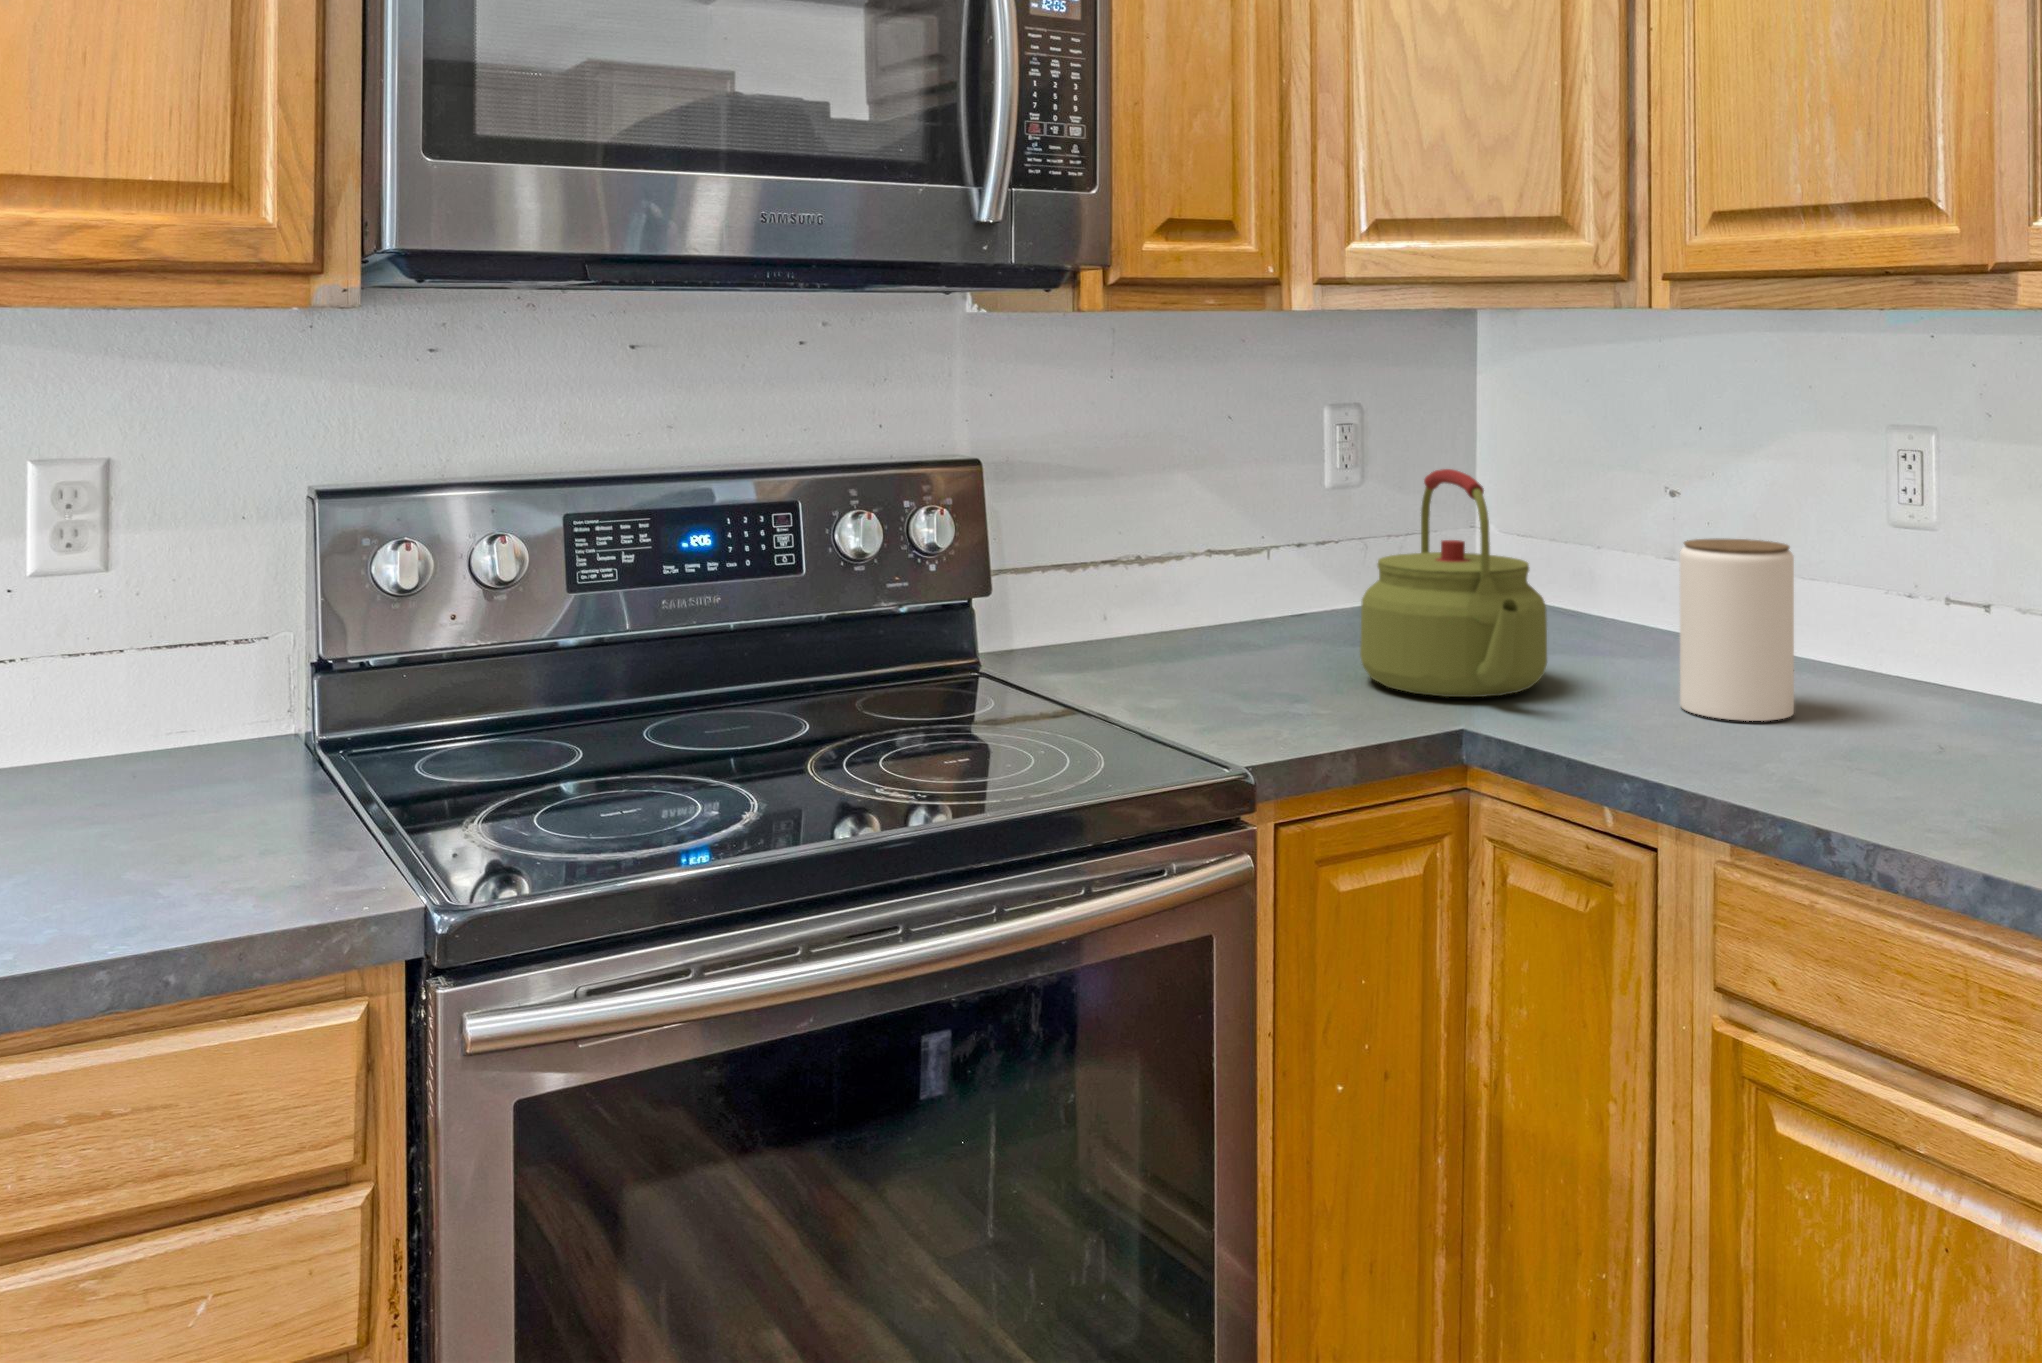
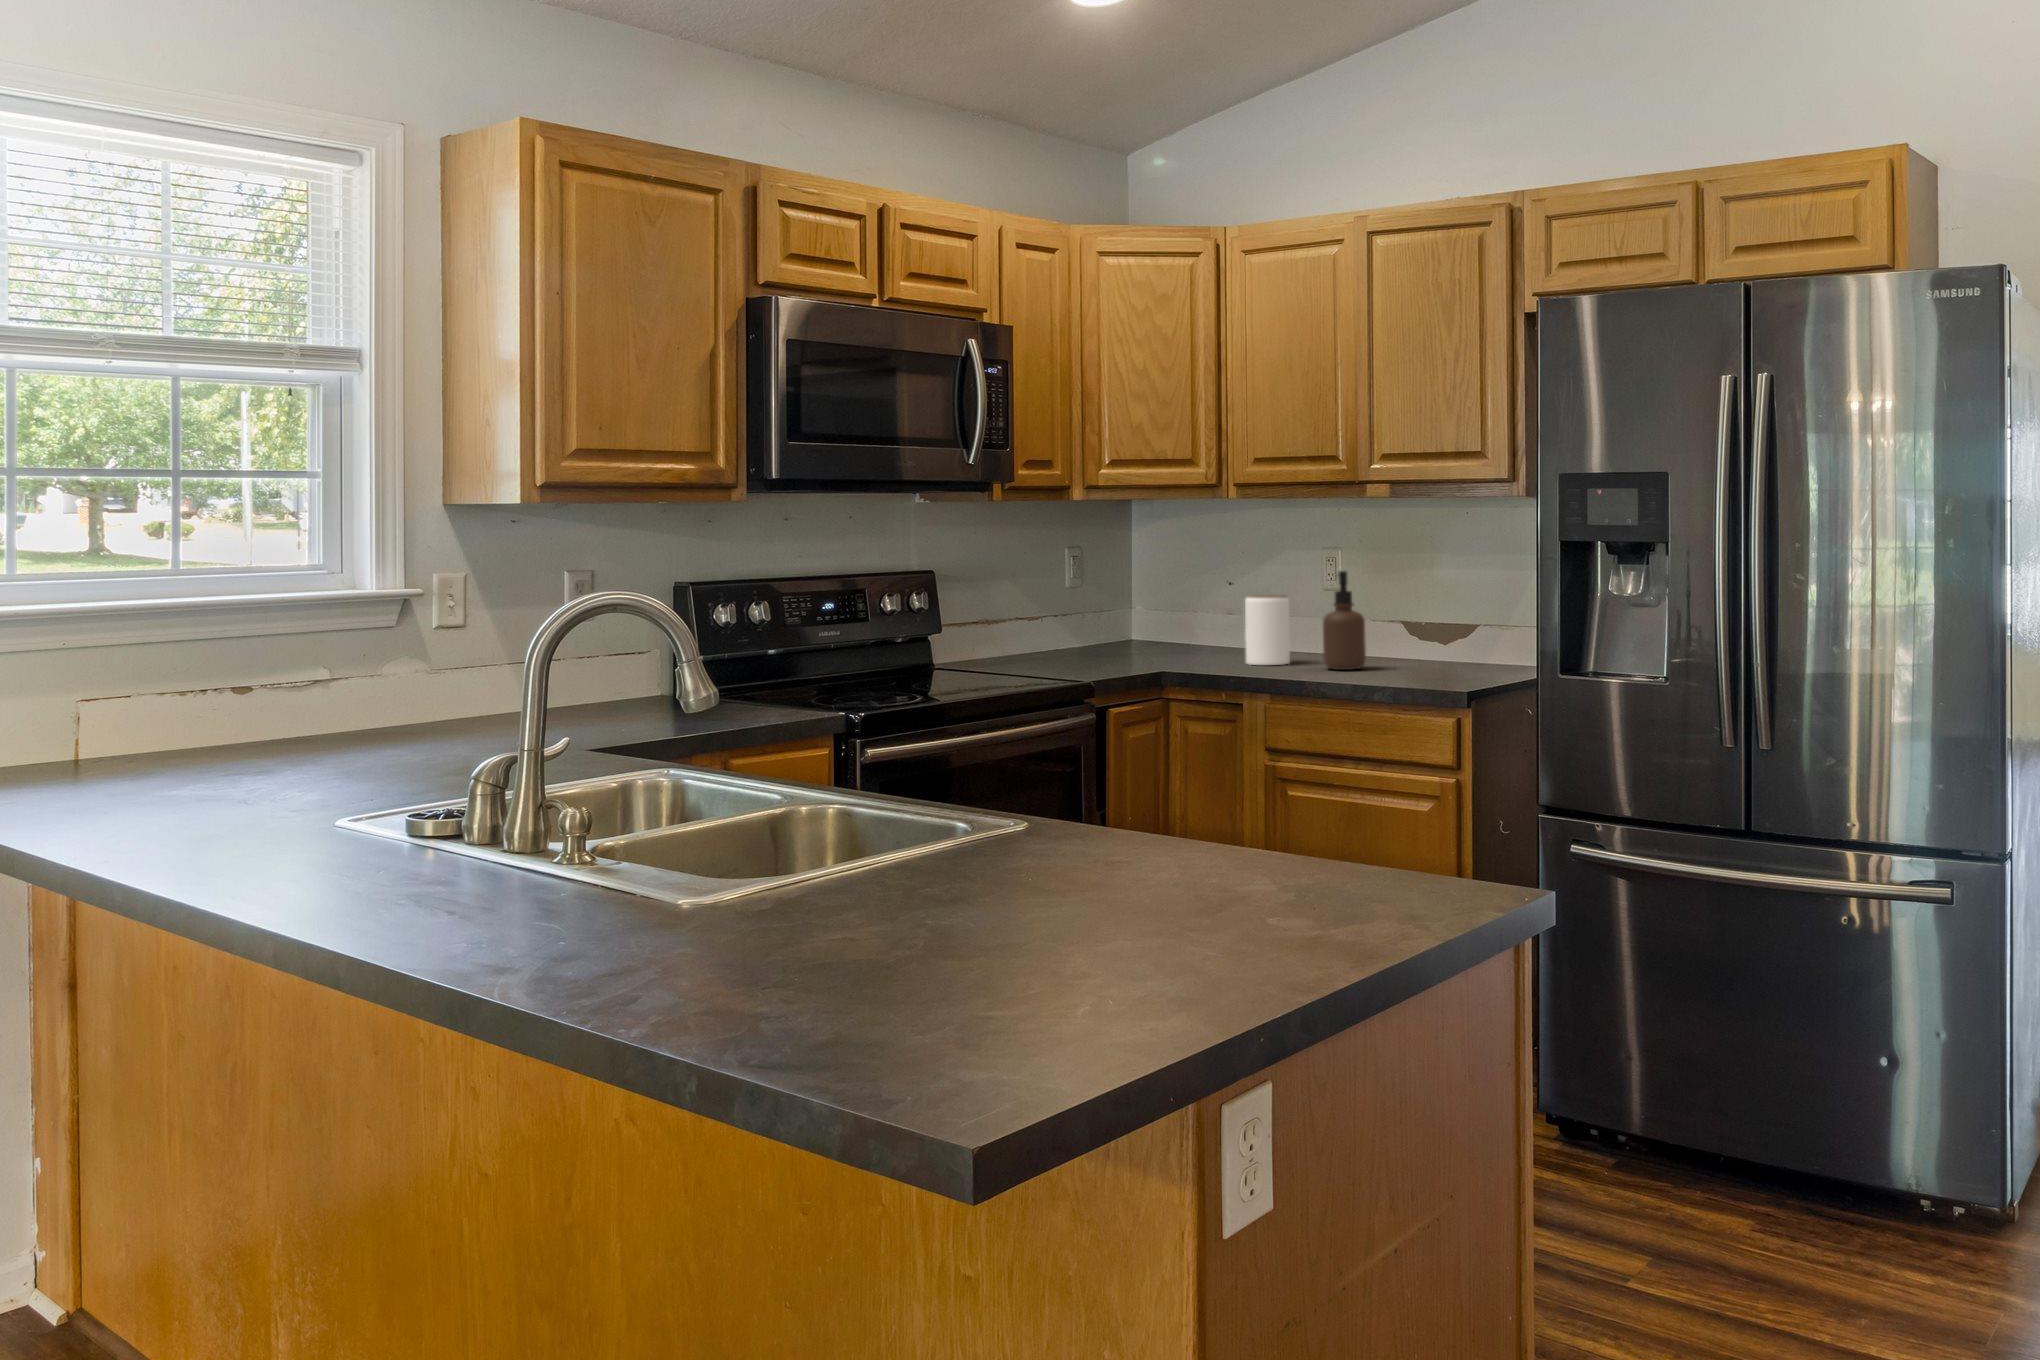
kettle: present [1360,469,1547,697] -> none [1110,570,1190,666]
soap dispenser: none [1882,500,2006,768] -> present [1323,571,1366,670]

